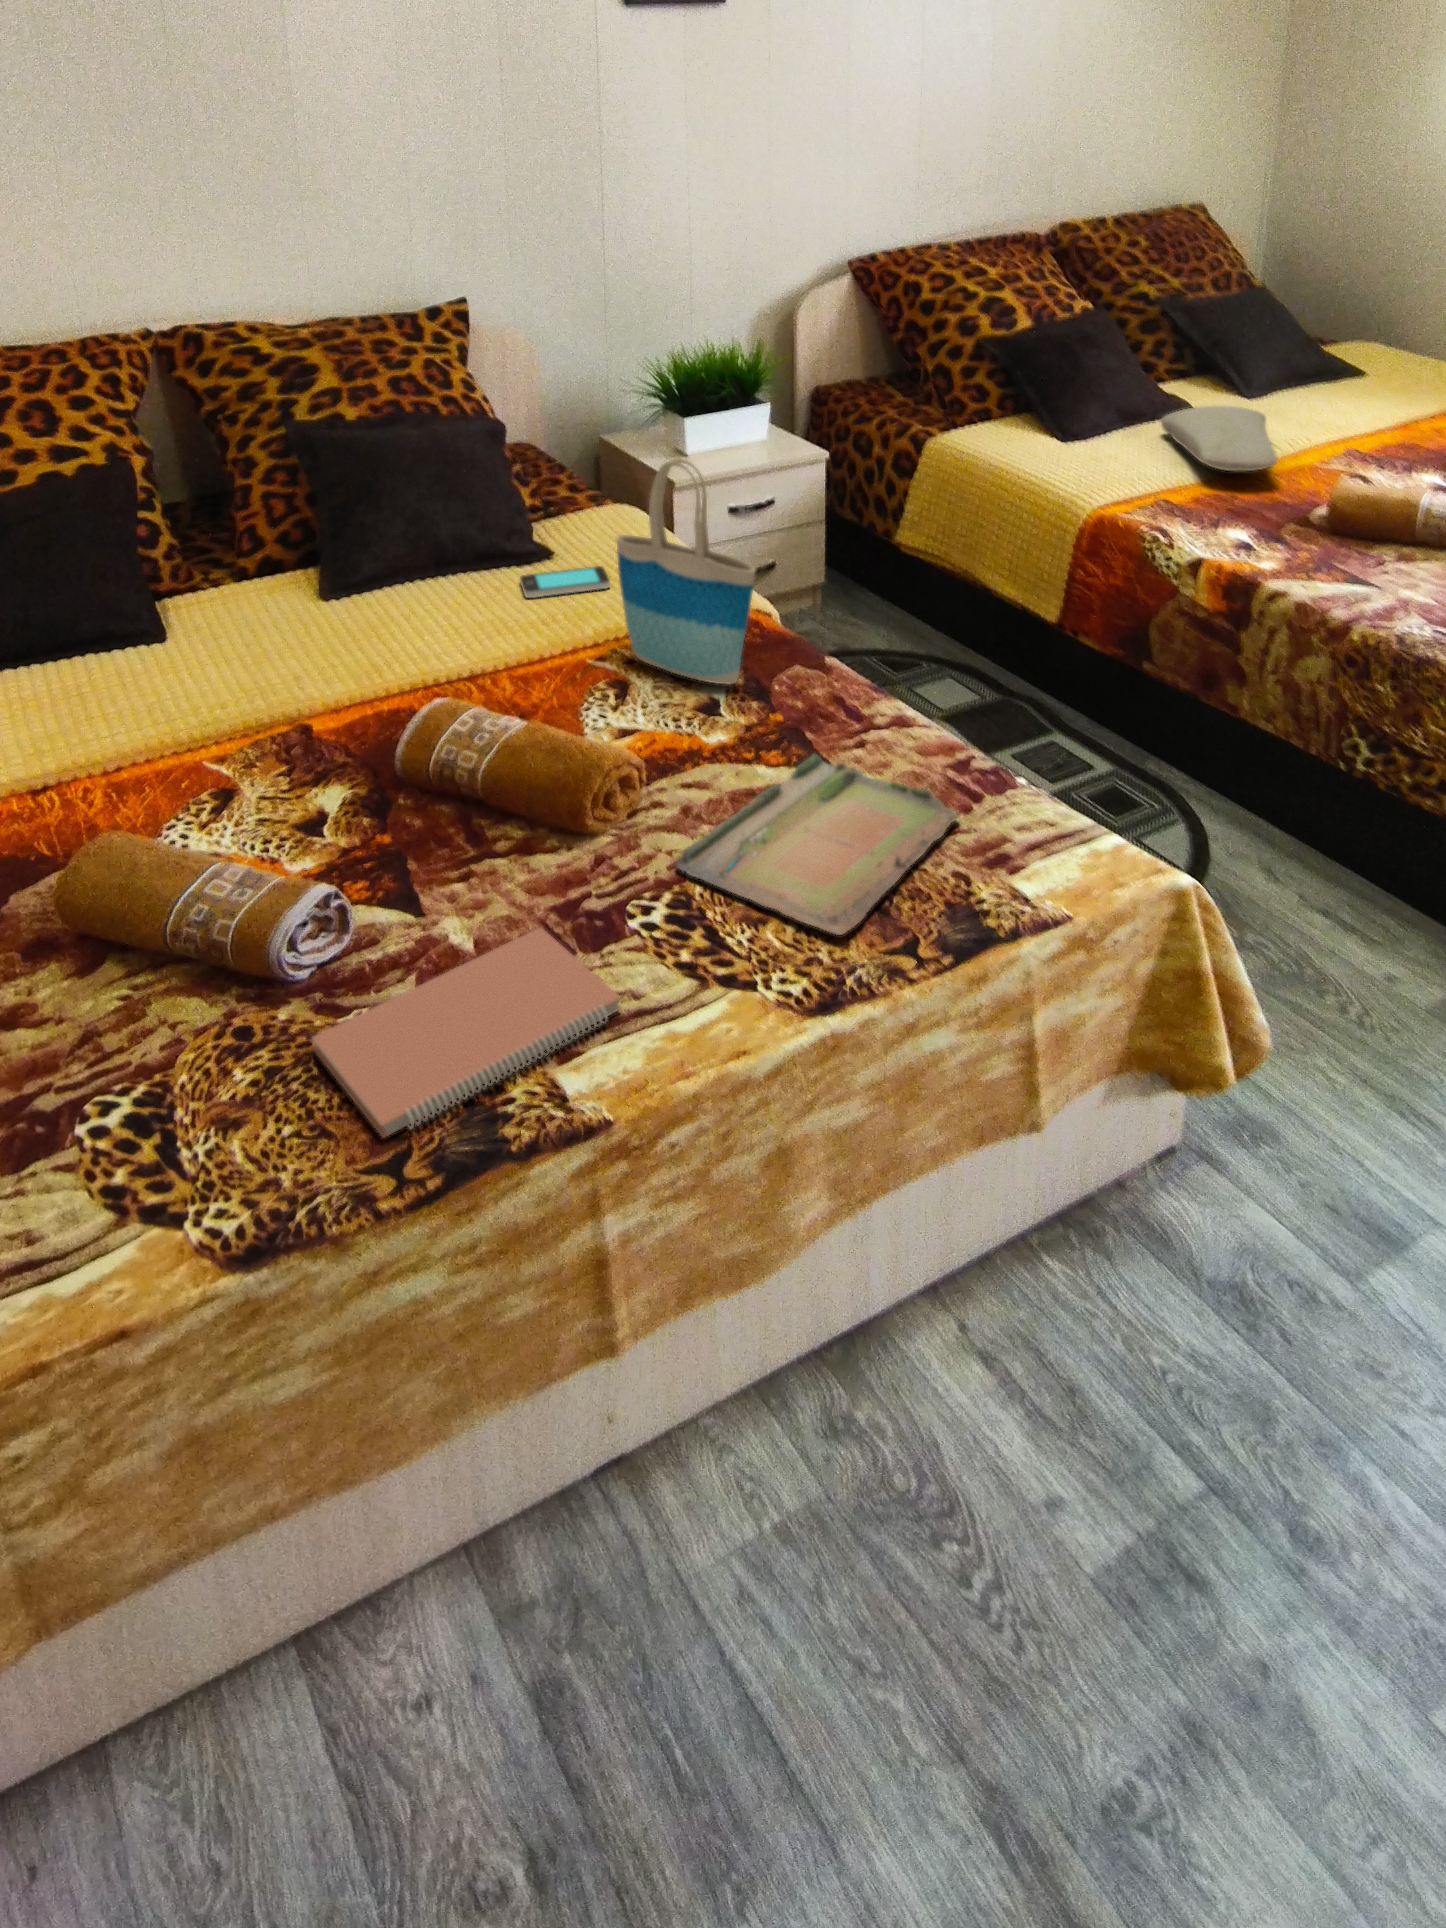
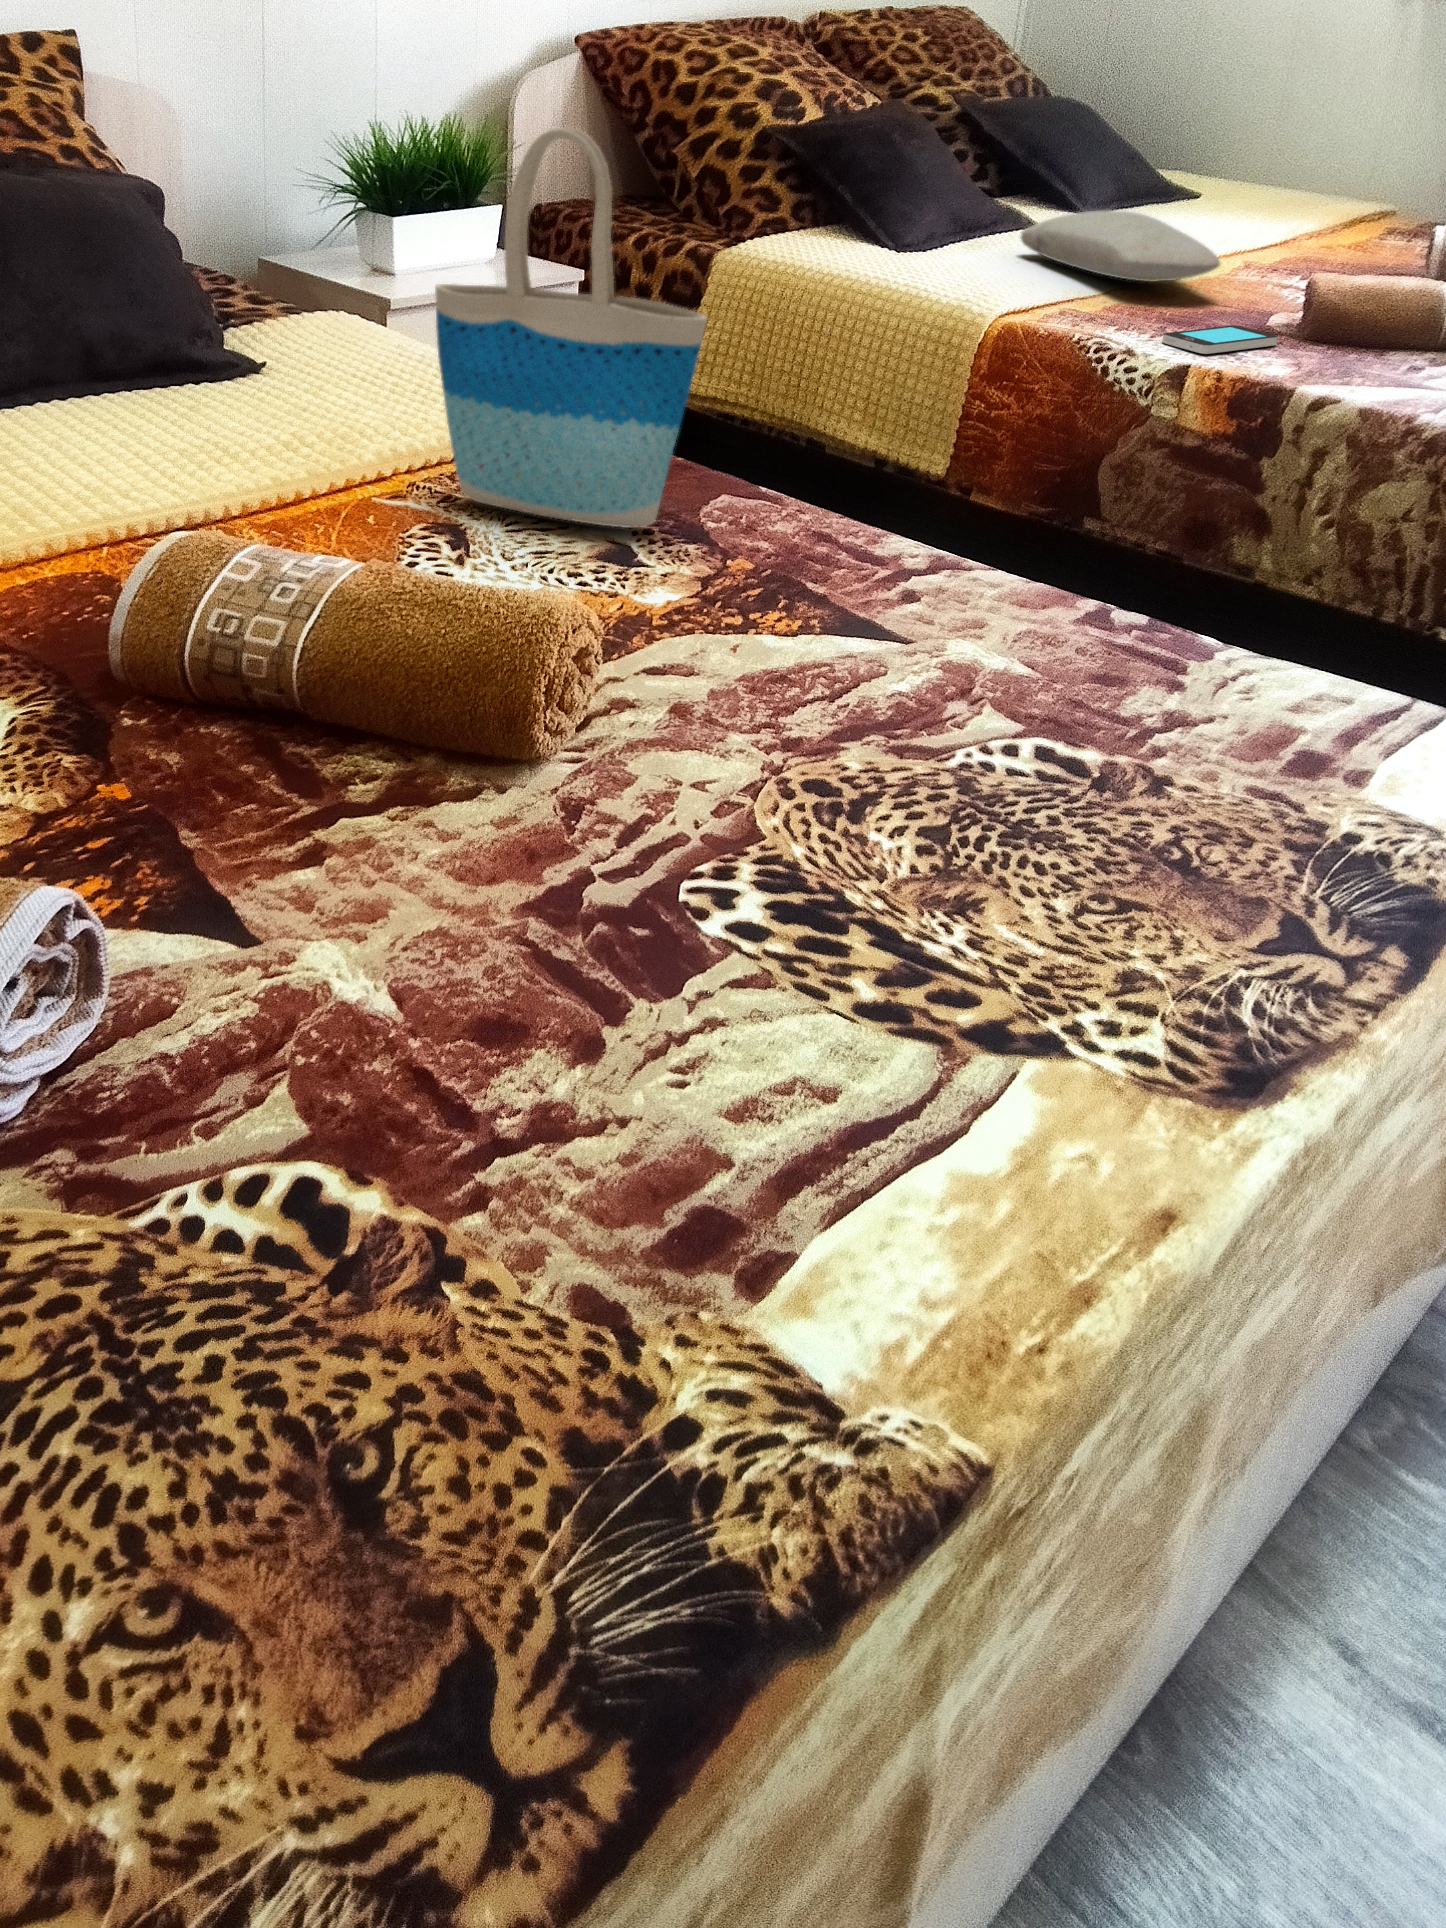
smartphone: present [520,566,610,598] -> present [1162,325,1278,354]
tray: present [676,754,959,935] -> none [737,614,1188,923]
notebook: present [312,928,621,1137] -> none [84,950,817,1603]

